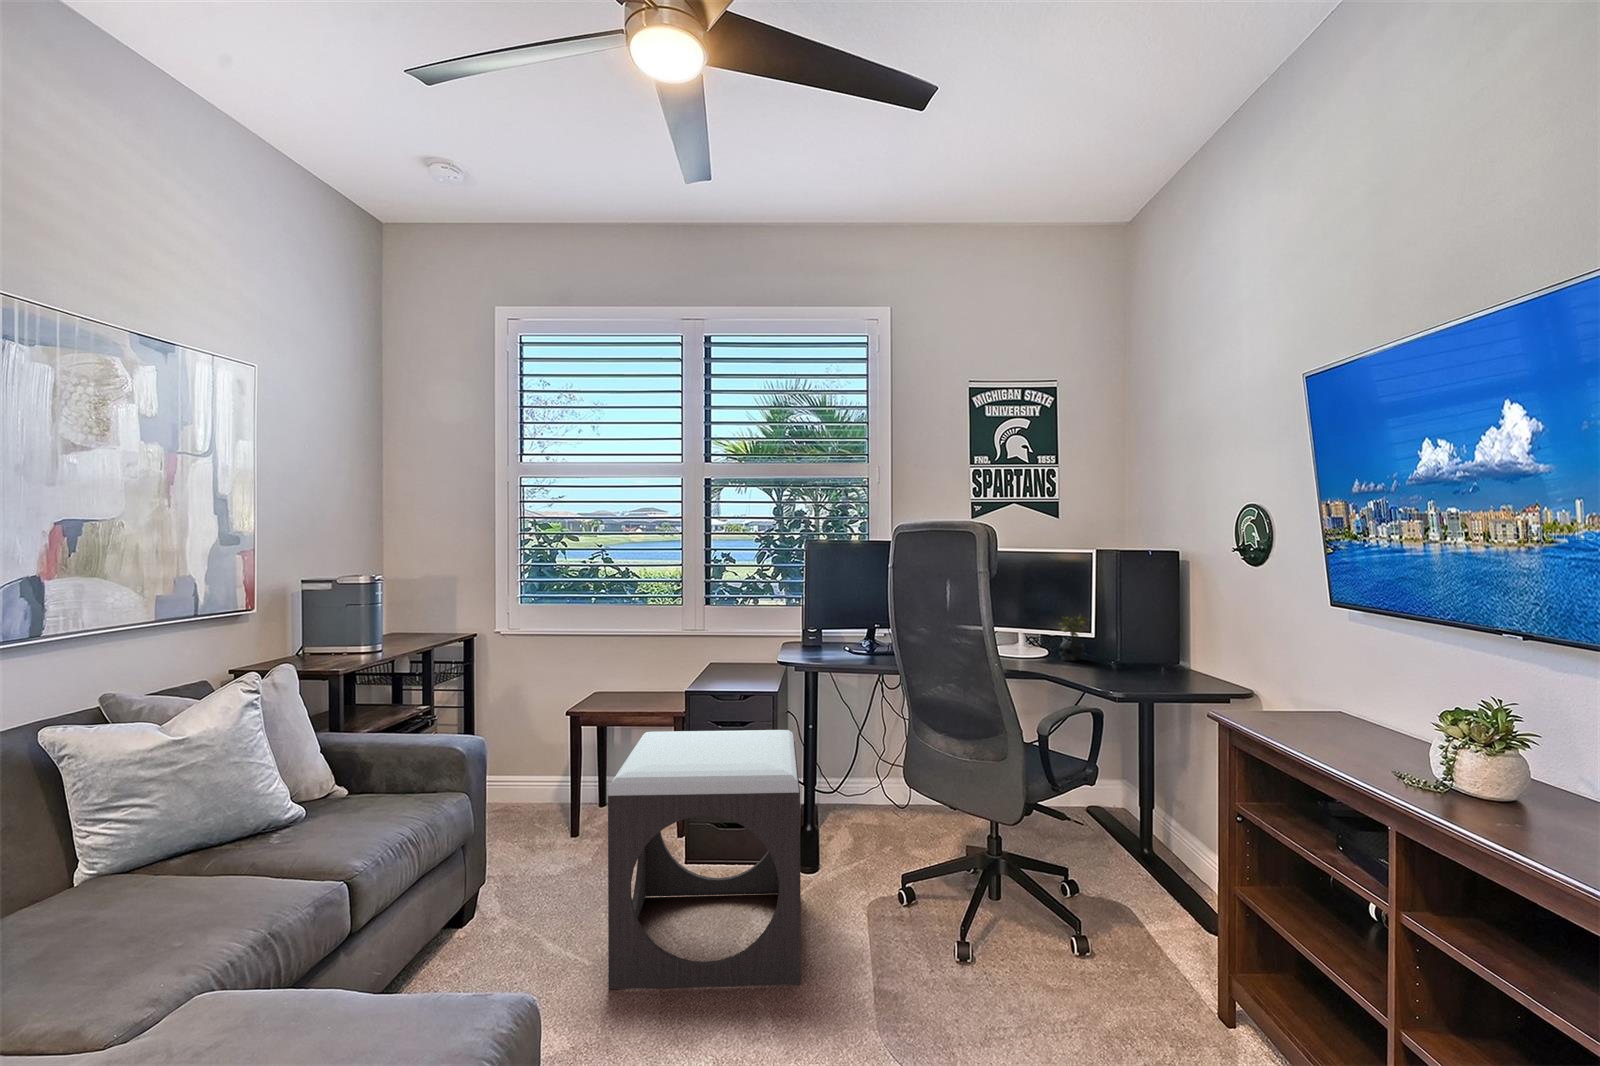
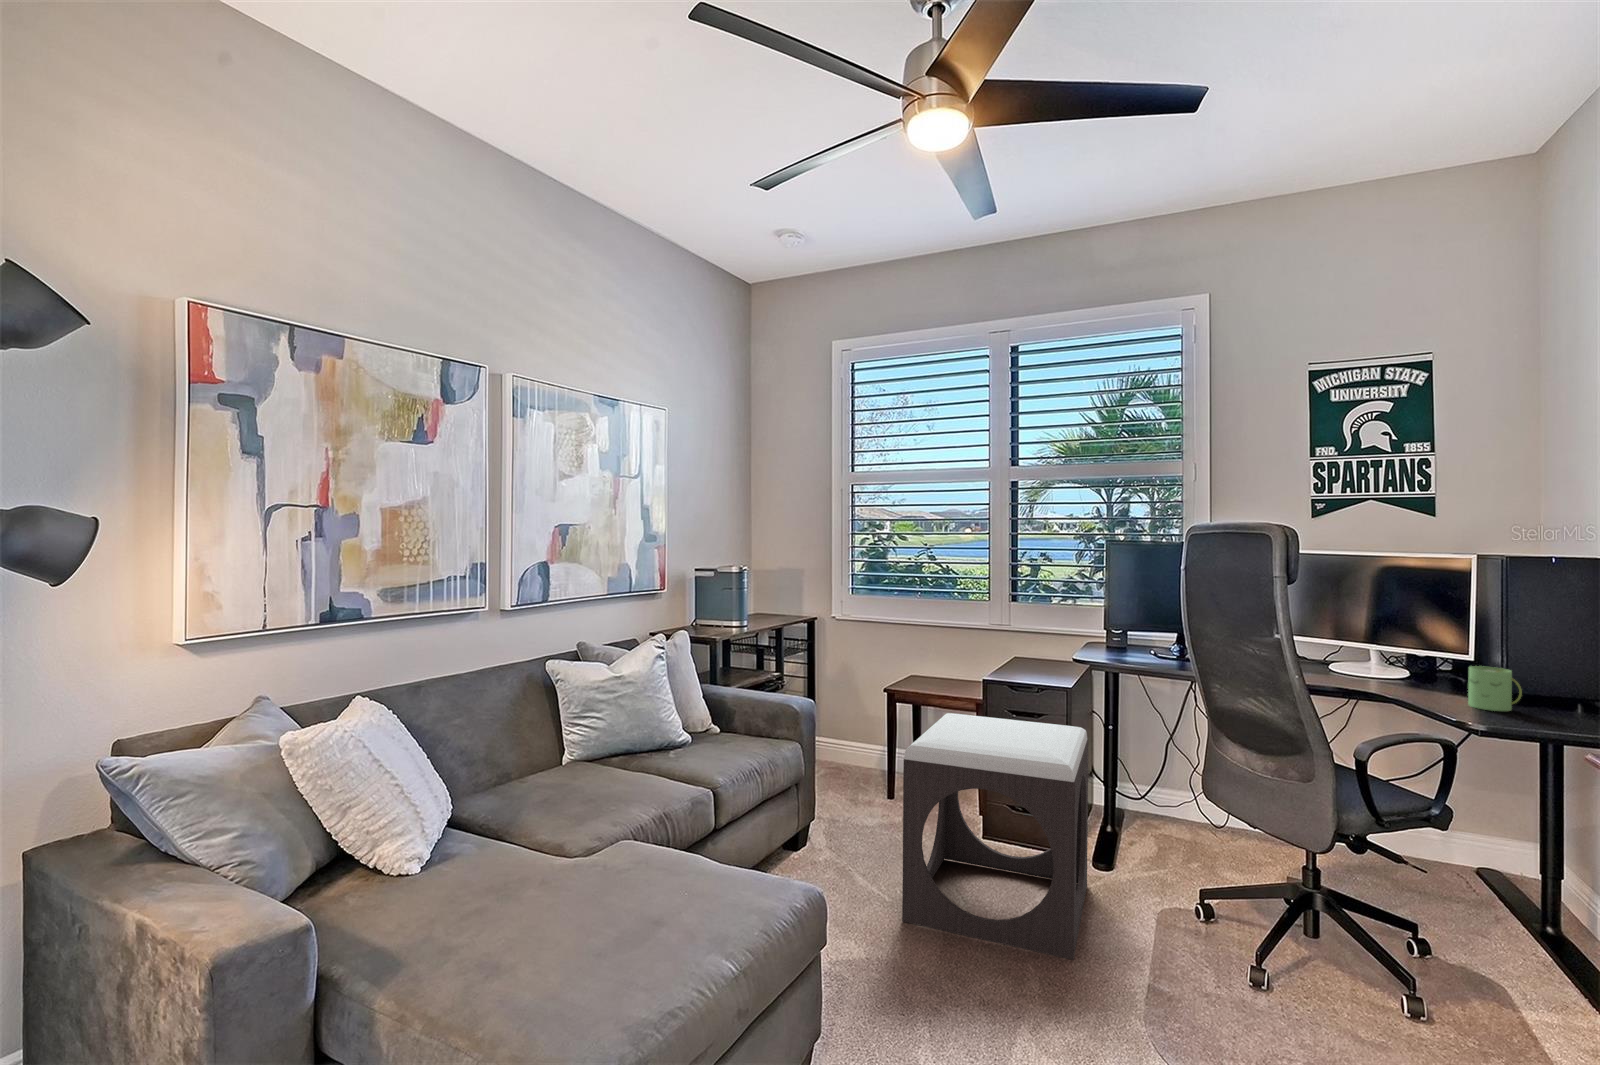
succulent plant: present [1059,616,1088,661] -> none [1423,636,1470,691]
mug: none [1096,637,1133,674] -> present [1468,666,1522,711]

